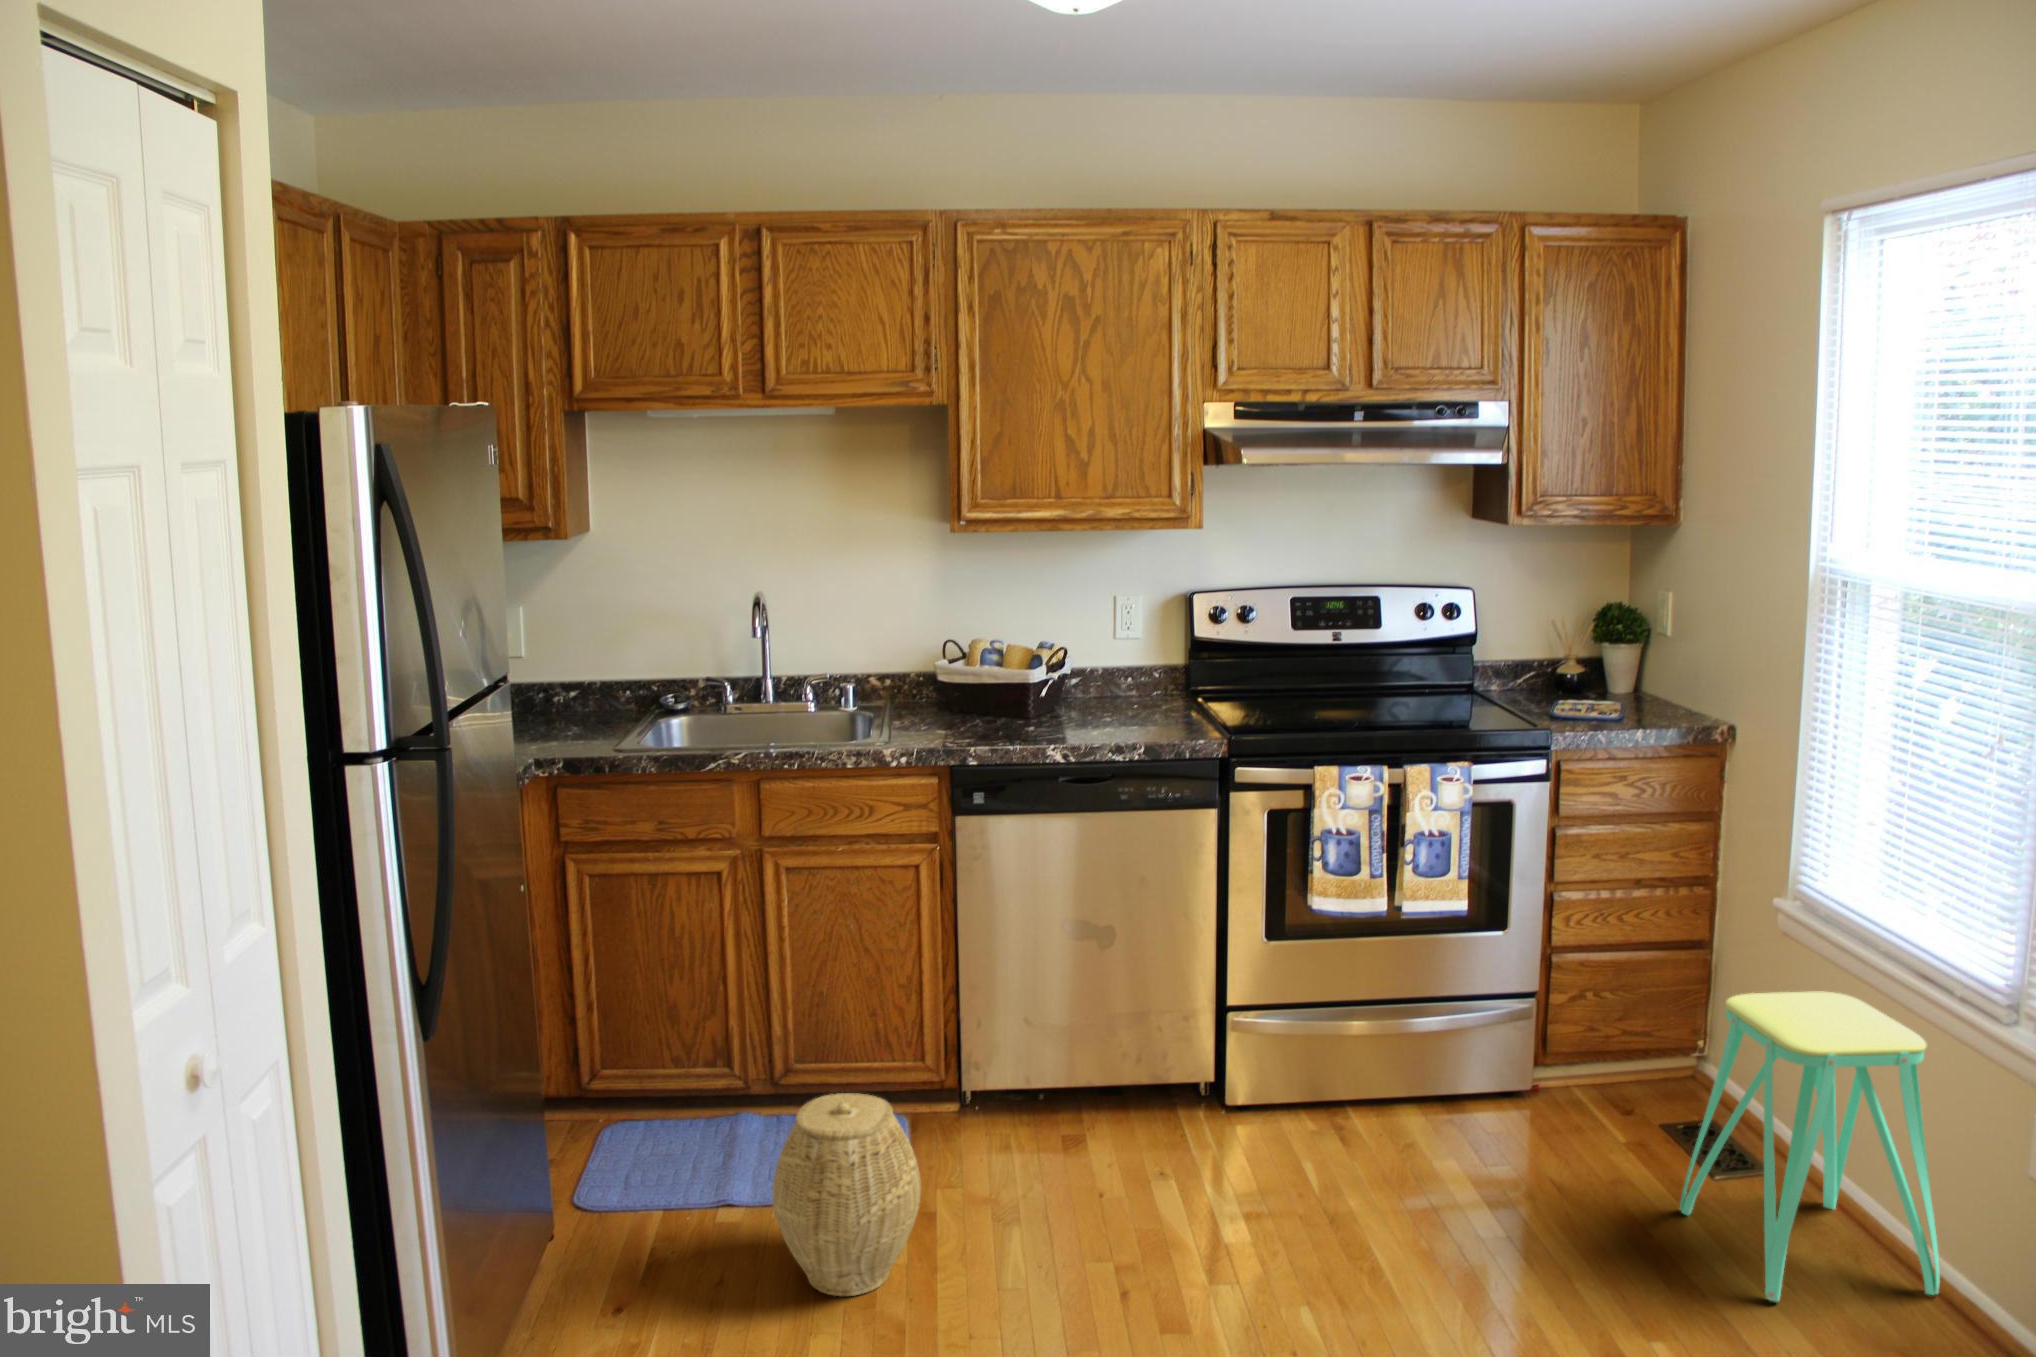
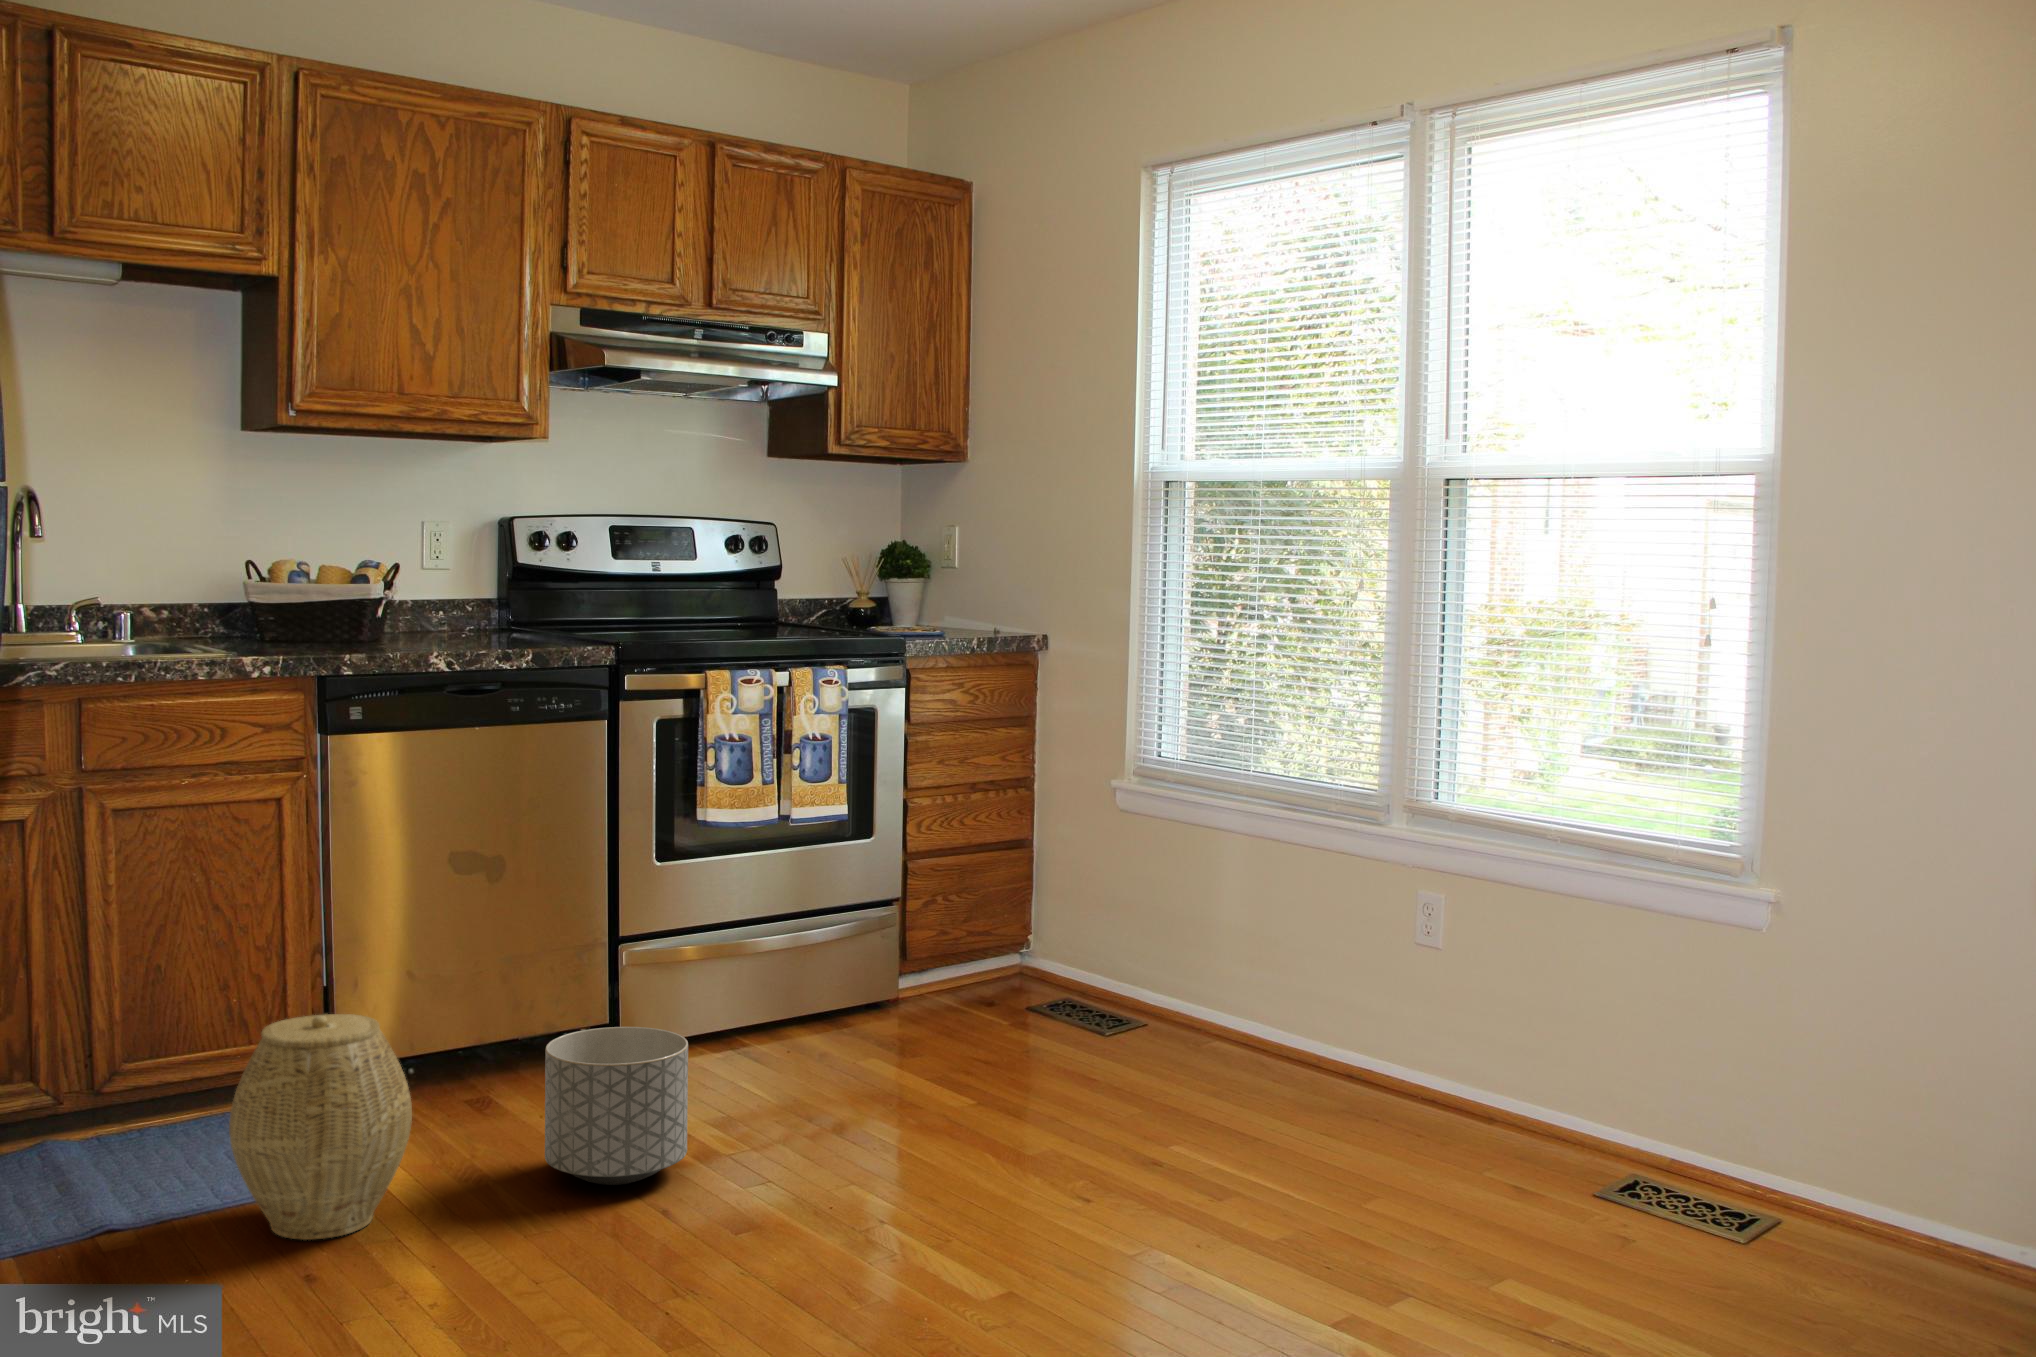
stool: present [1680,992,1940,1301] -> none [1065,827,1266,1075]
planter: none [1041,1138,1175,1305] -> present [545,1027,688,1185]

